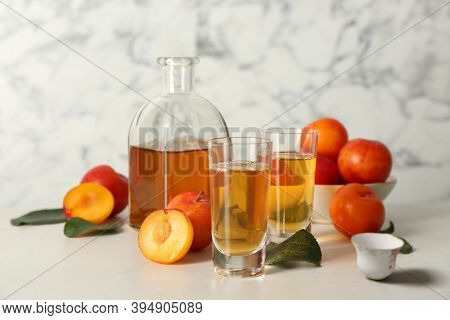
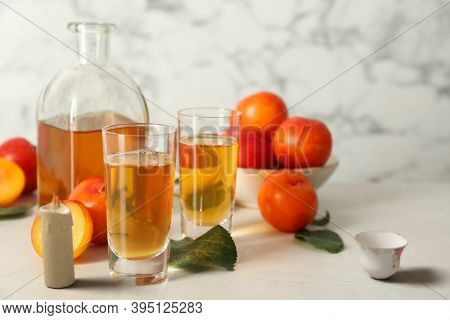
candle: none [41,190,76,288] -> present [39,190,75,288]

